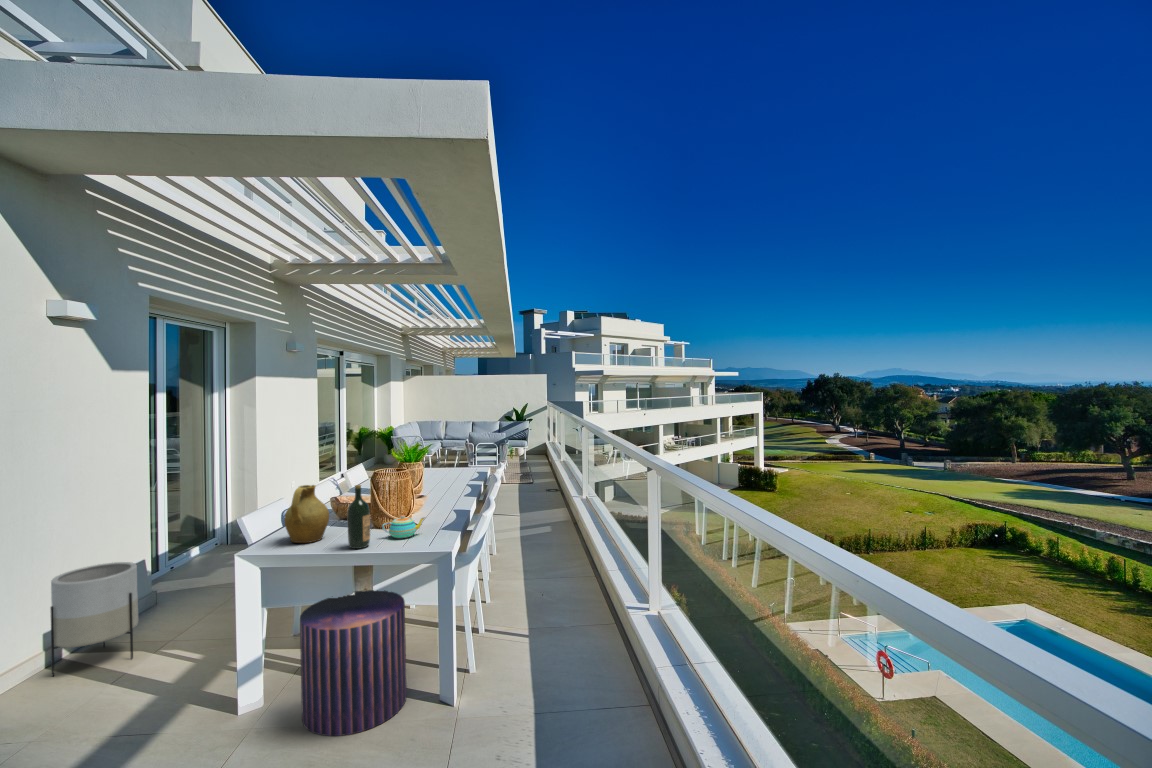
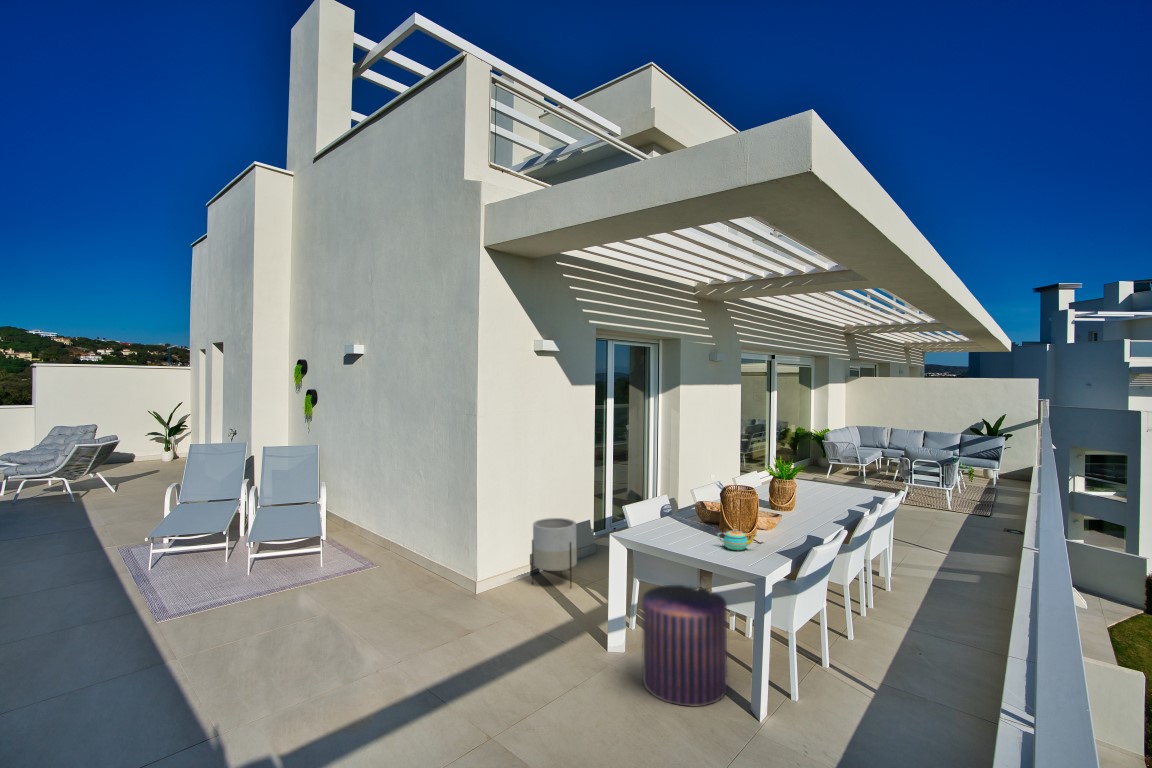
pitcher: present [284,485,329,543] -> none [647,487,681,536]
wine bottle: present [347,485,370,549] -> none [685,495,703,550]

